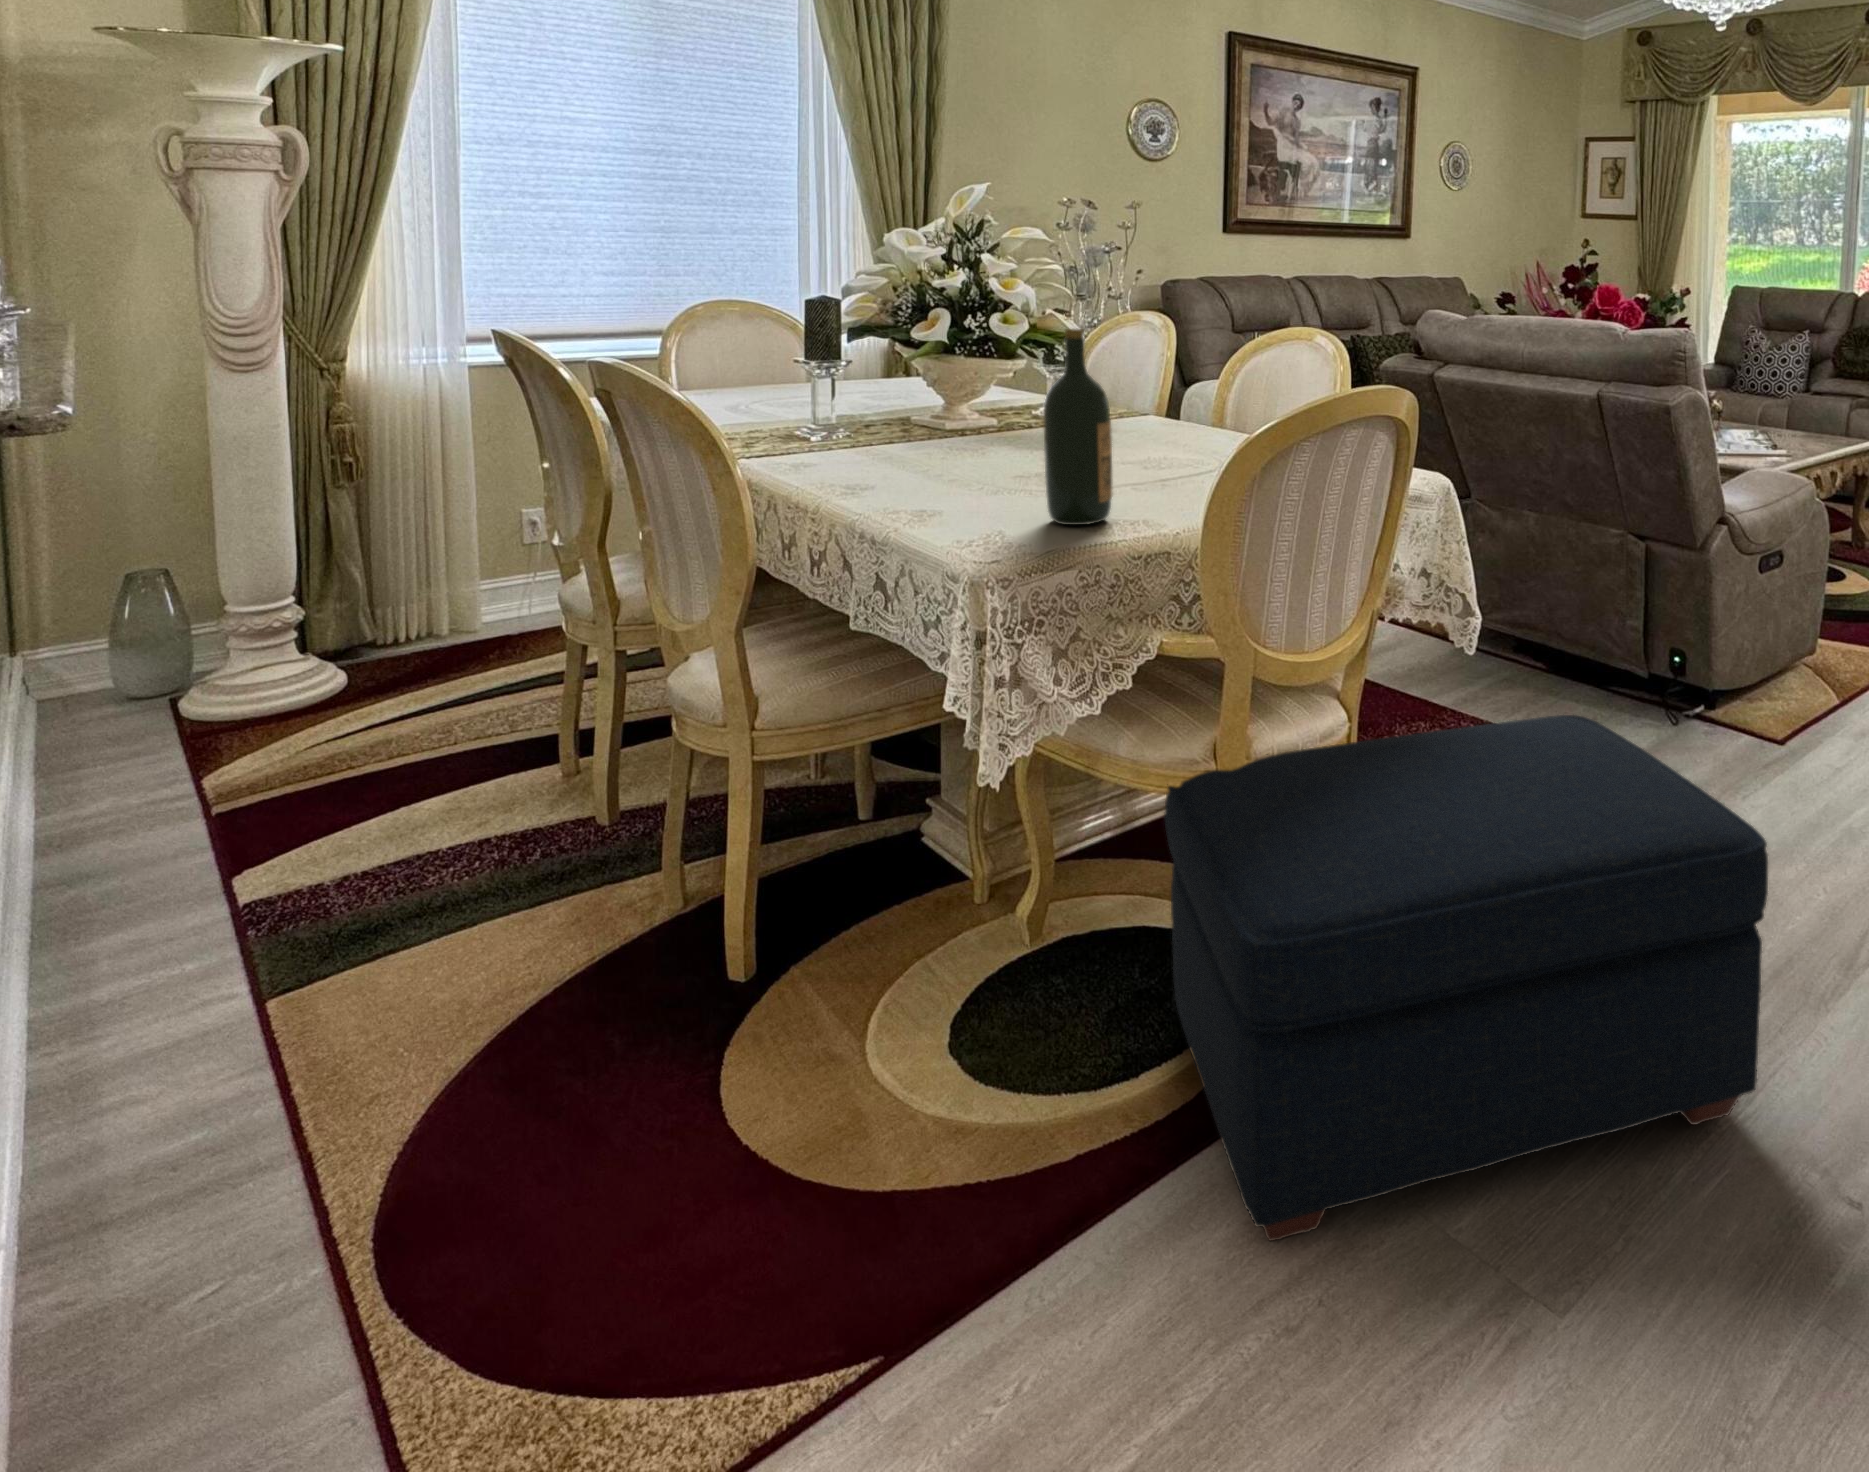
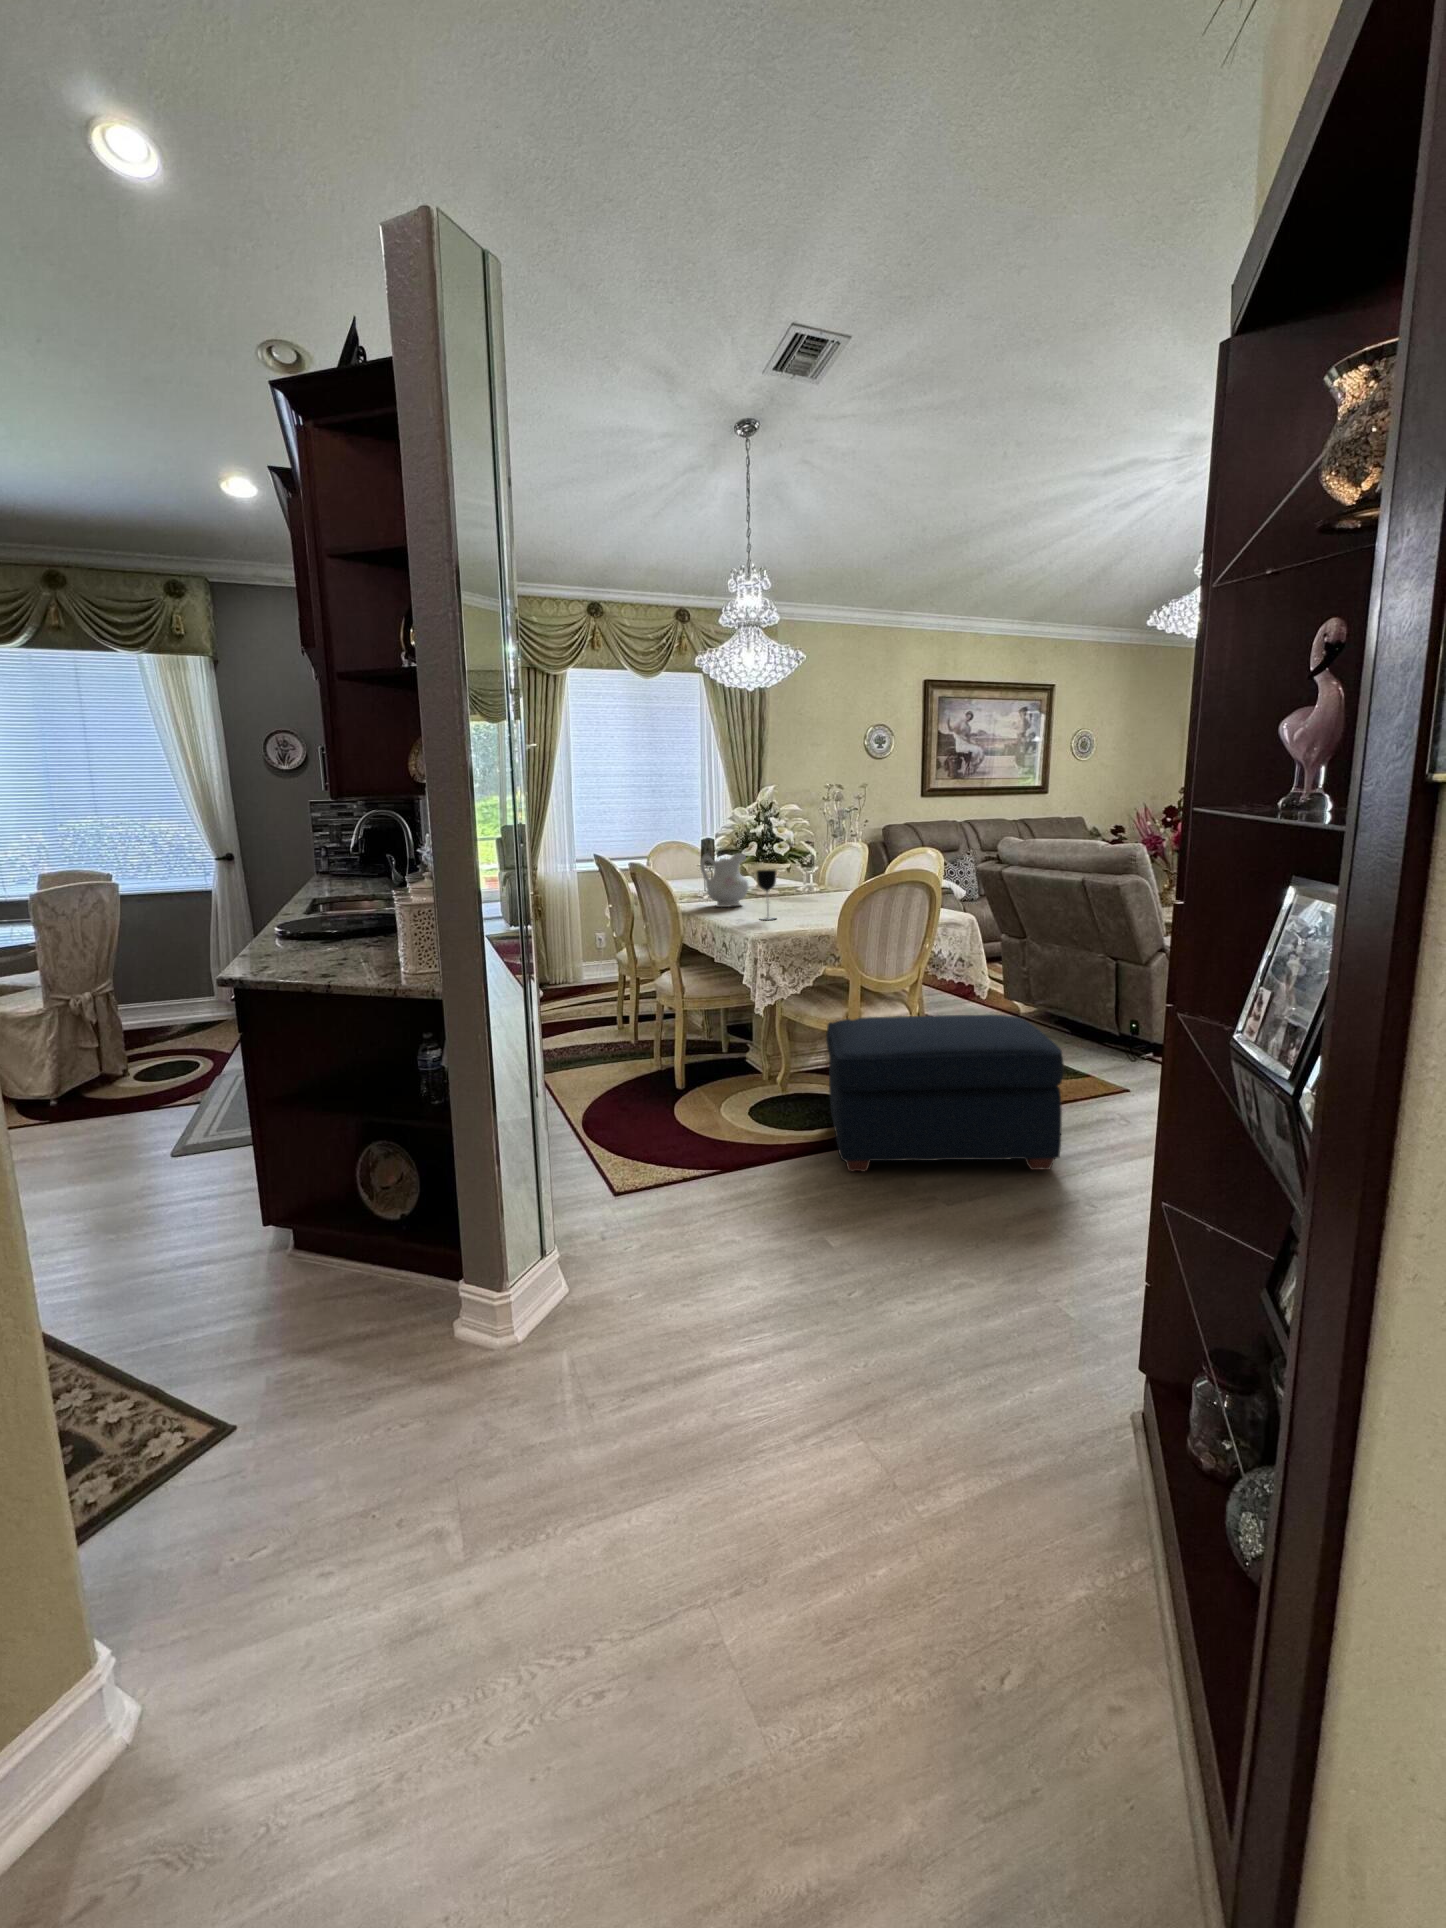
wine bottle: present [1043,329,1112,525] -> none [783,847,810,924]
ceramic pitcher: none [804,335,934,471] -> present [700,853,749,907]
wine glass: none [966,382,1022,512] -> present [756,869,777,920]

